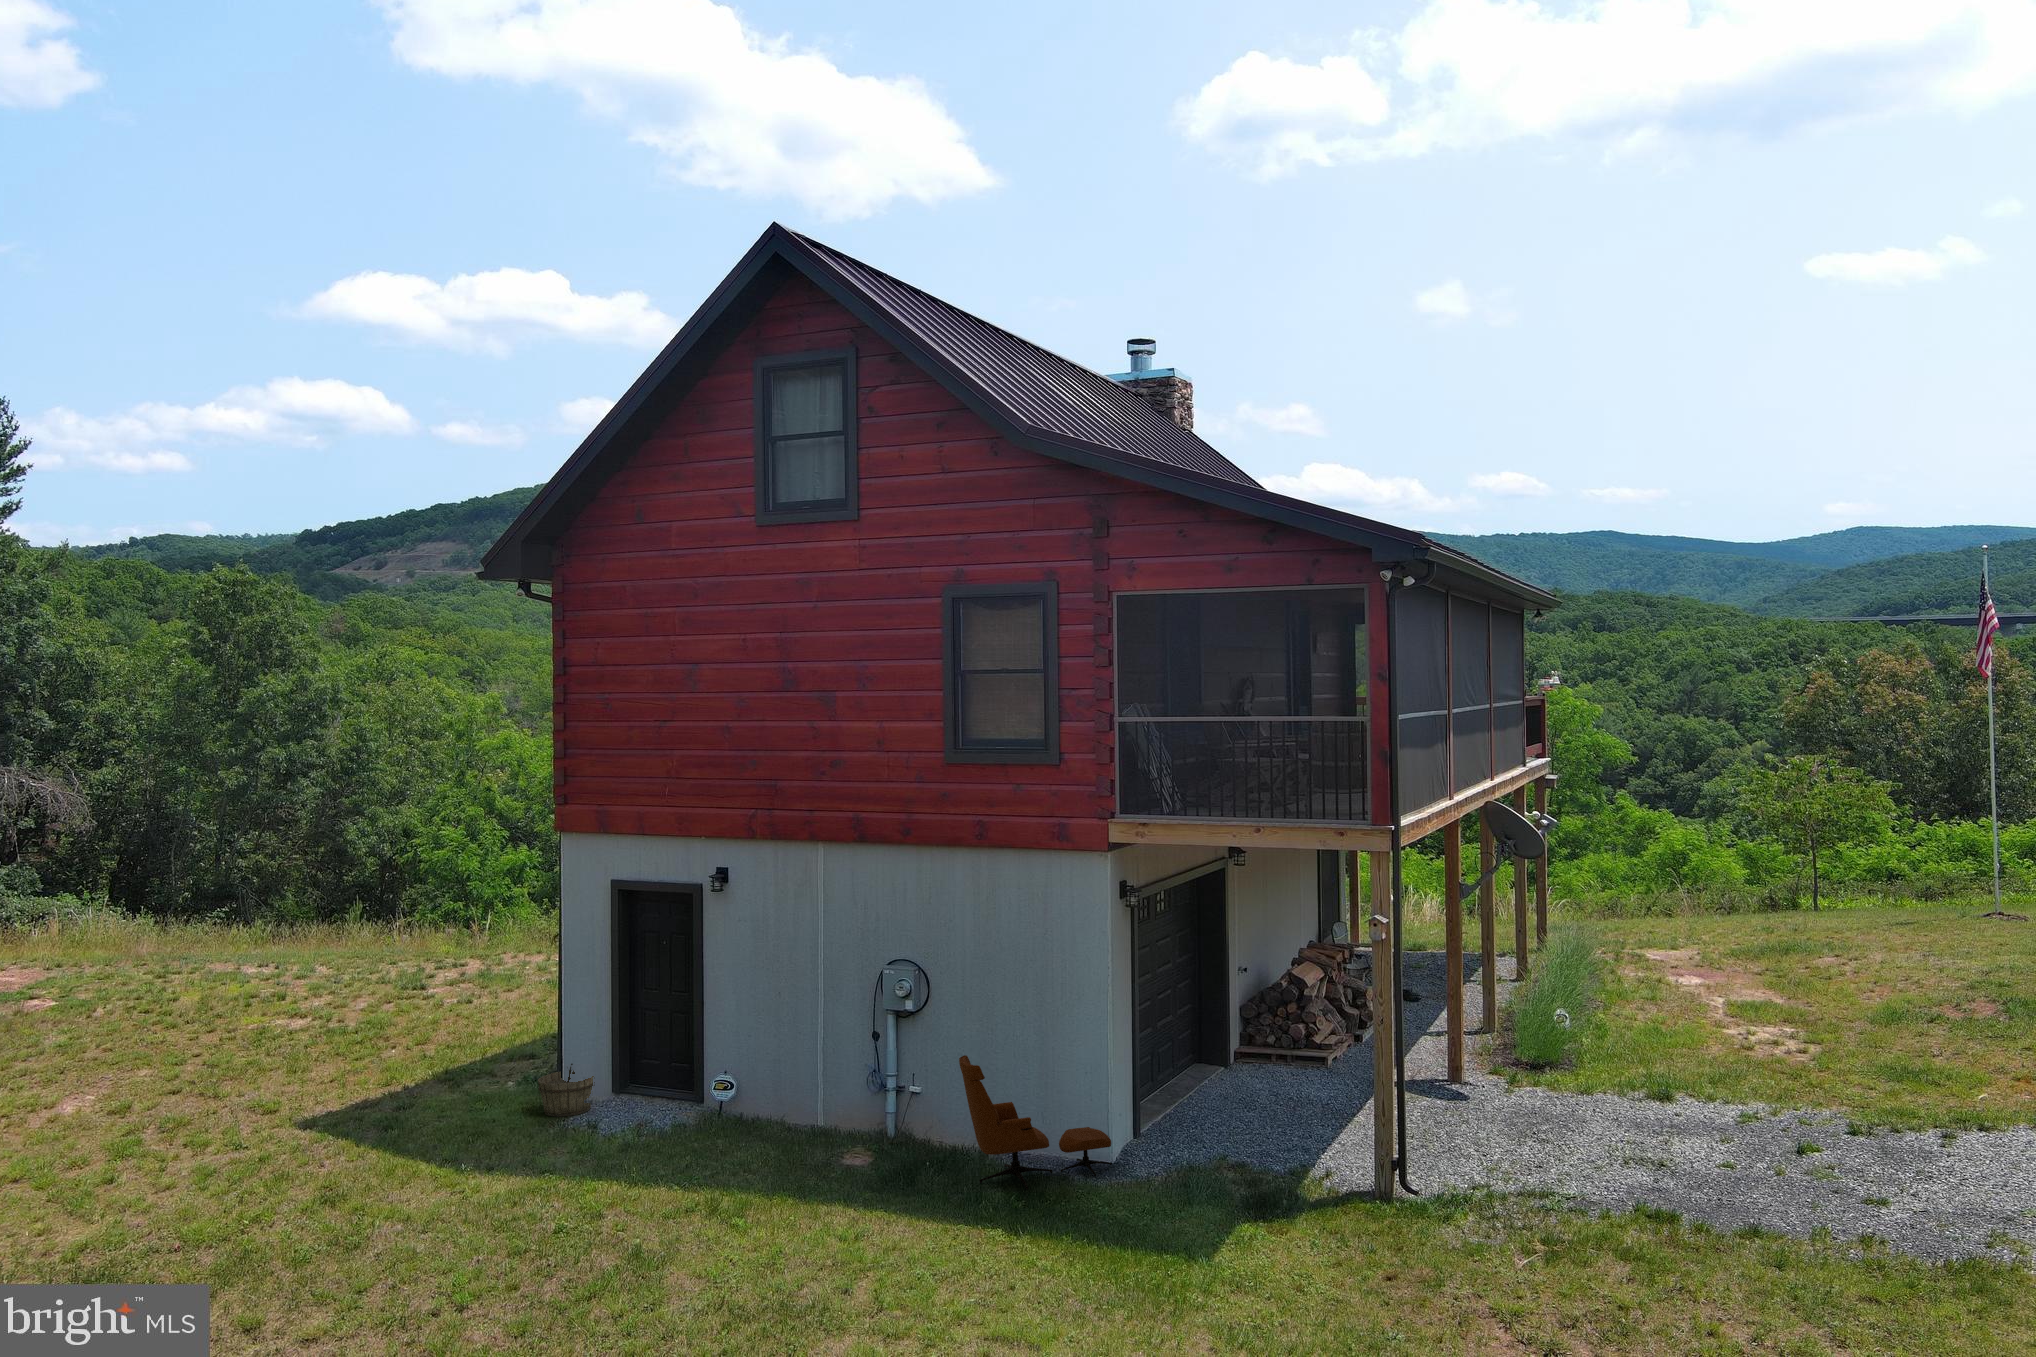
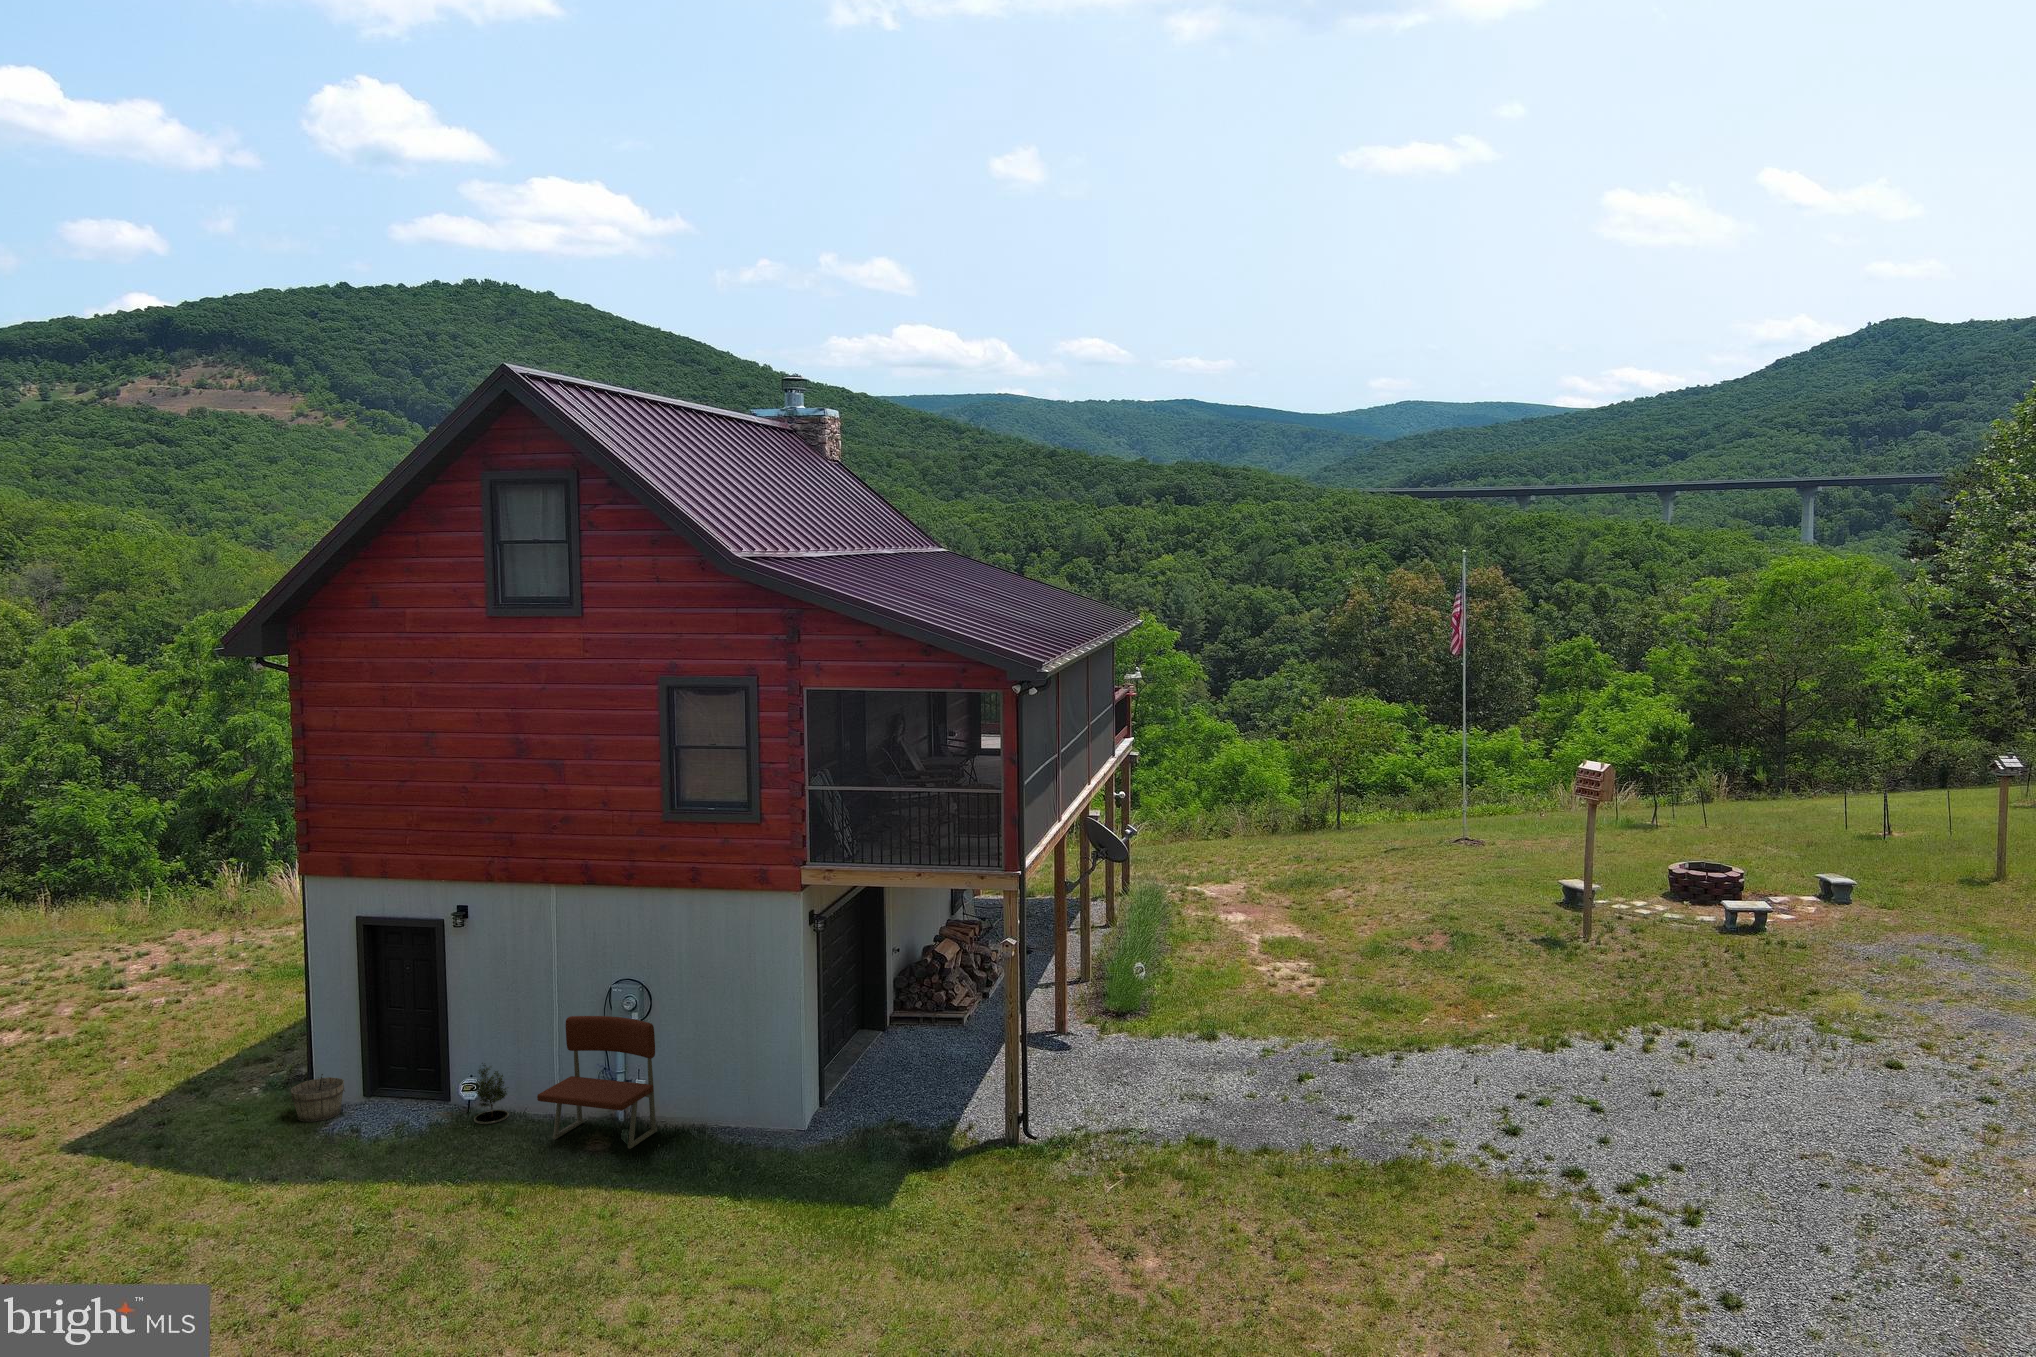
bench: none [789,1005,929,1167] -> present [537,1016,657,1149]
lounge chair: present [959,1055,1112,1189] -> none [687,1059,808,1161]
potted tree: none [723,1057,767,1131] -> present [474,1063,509,1124]

